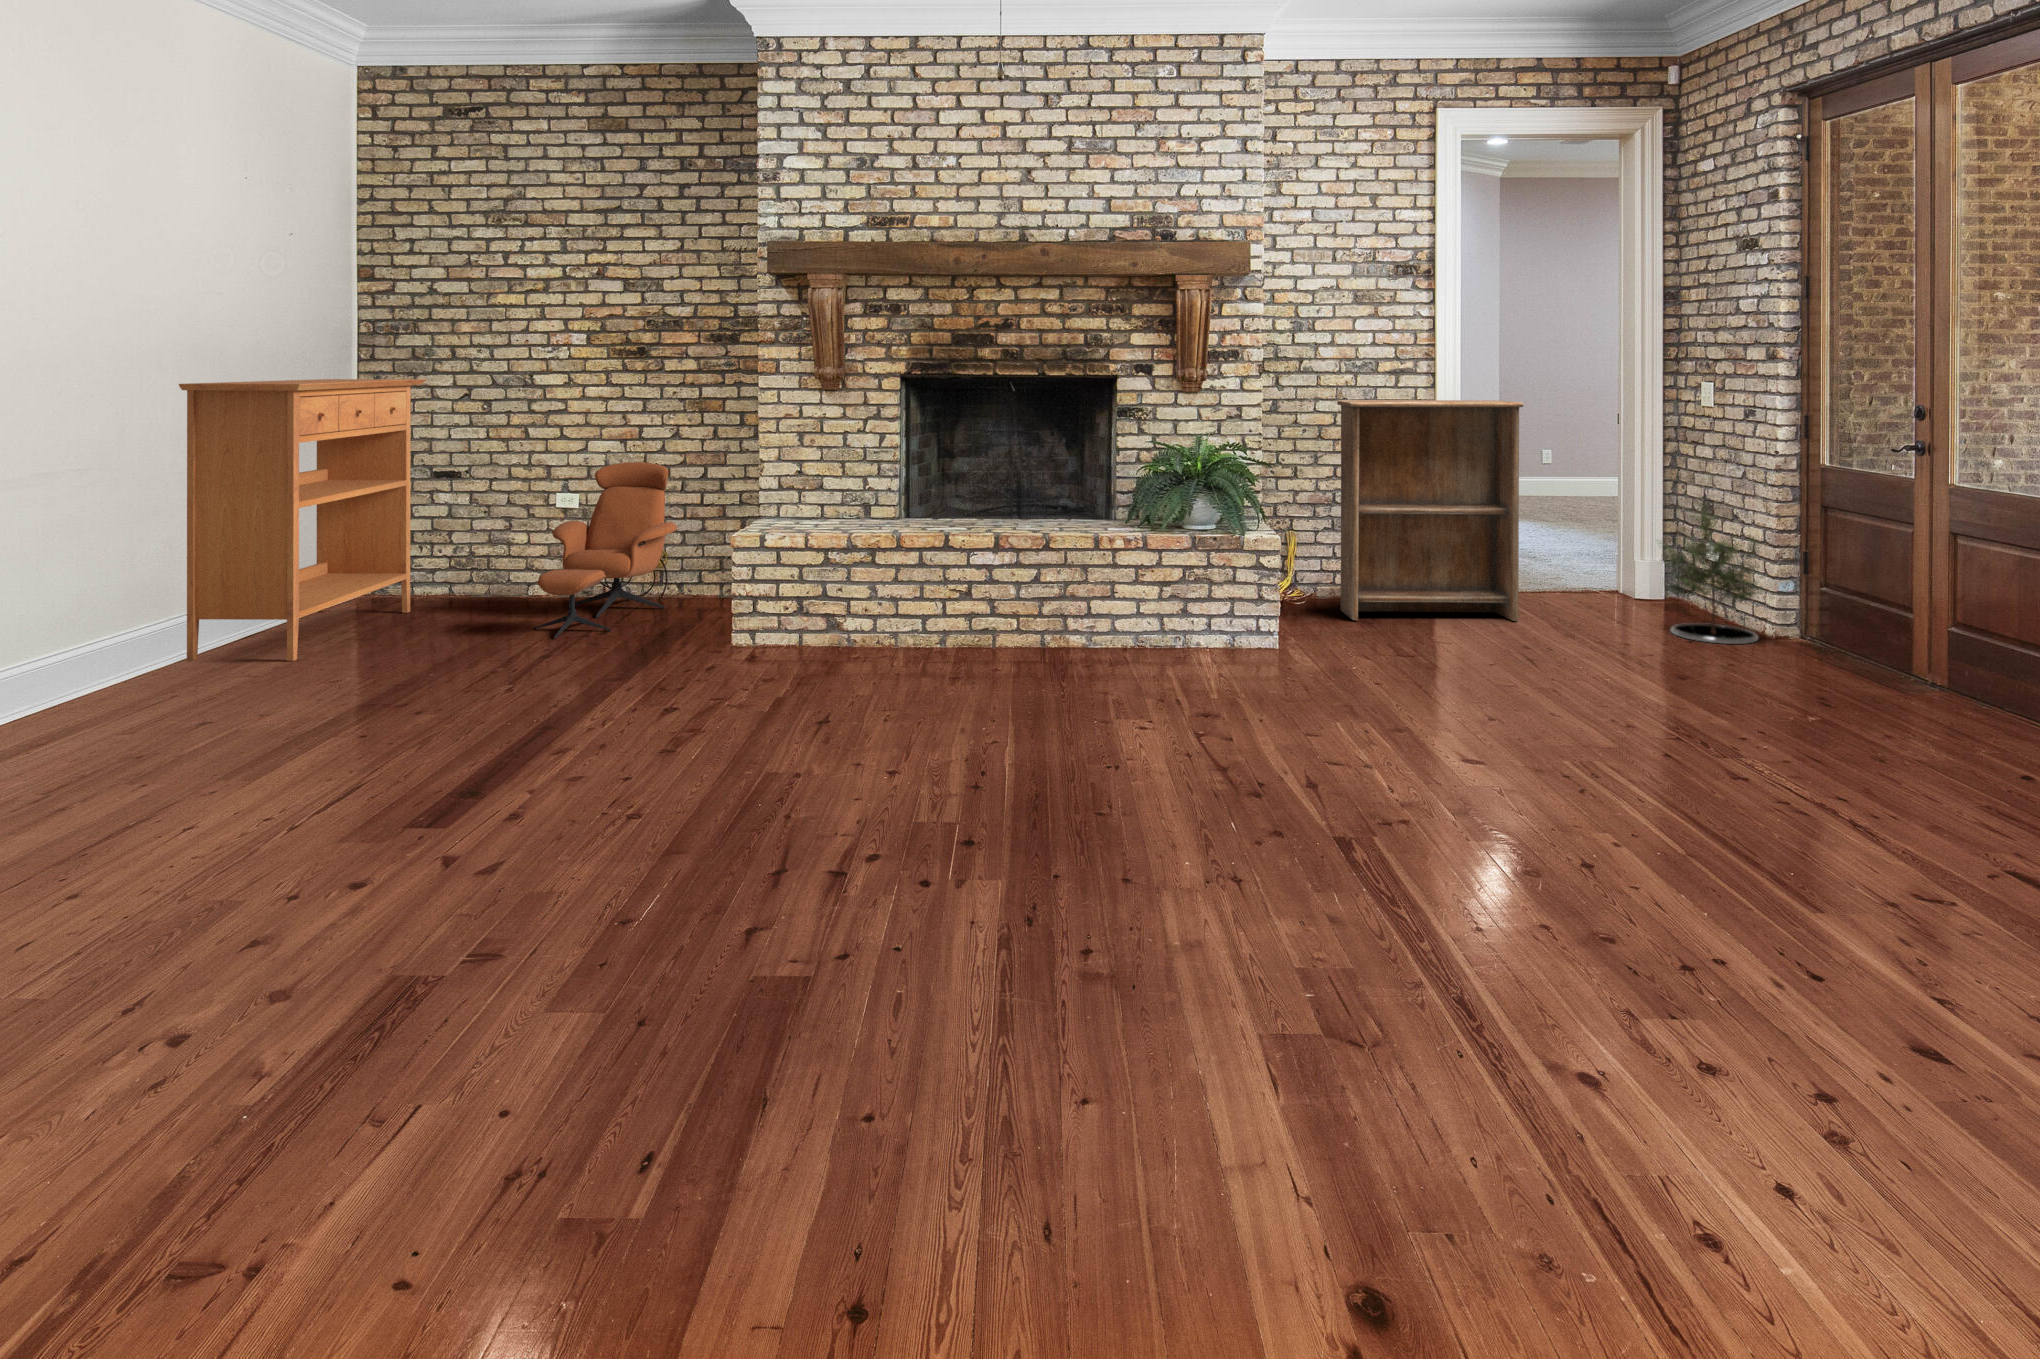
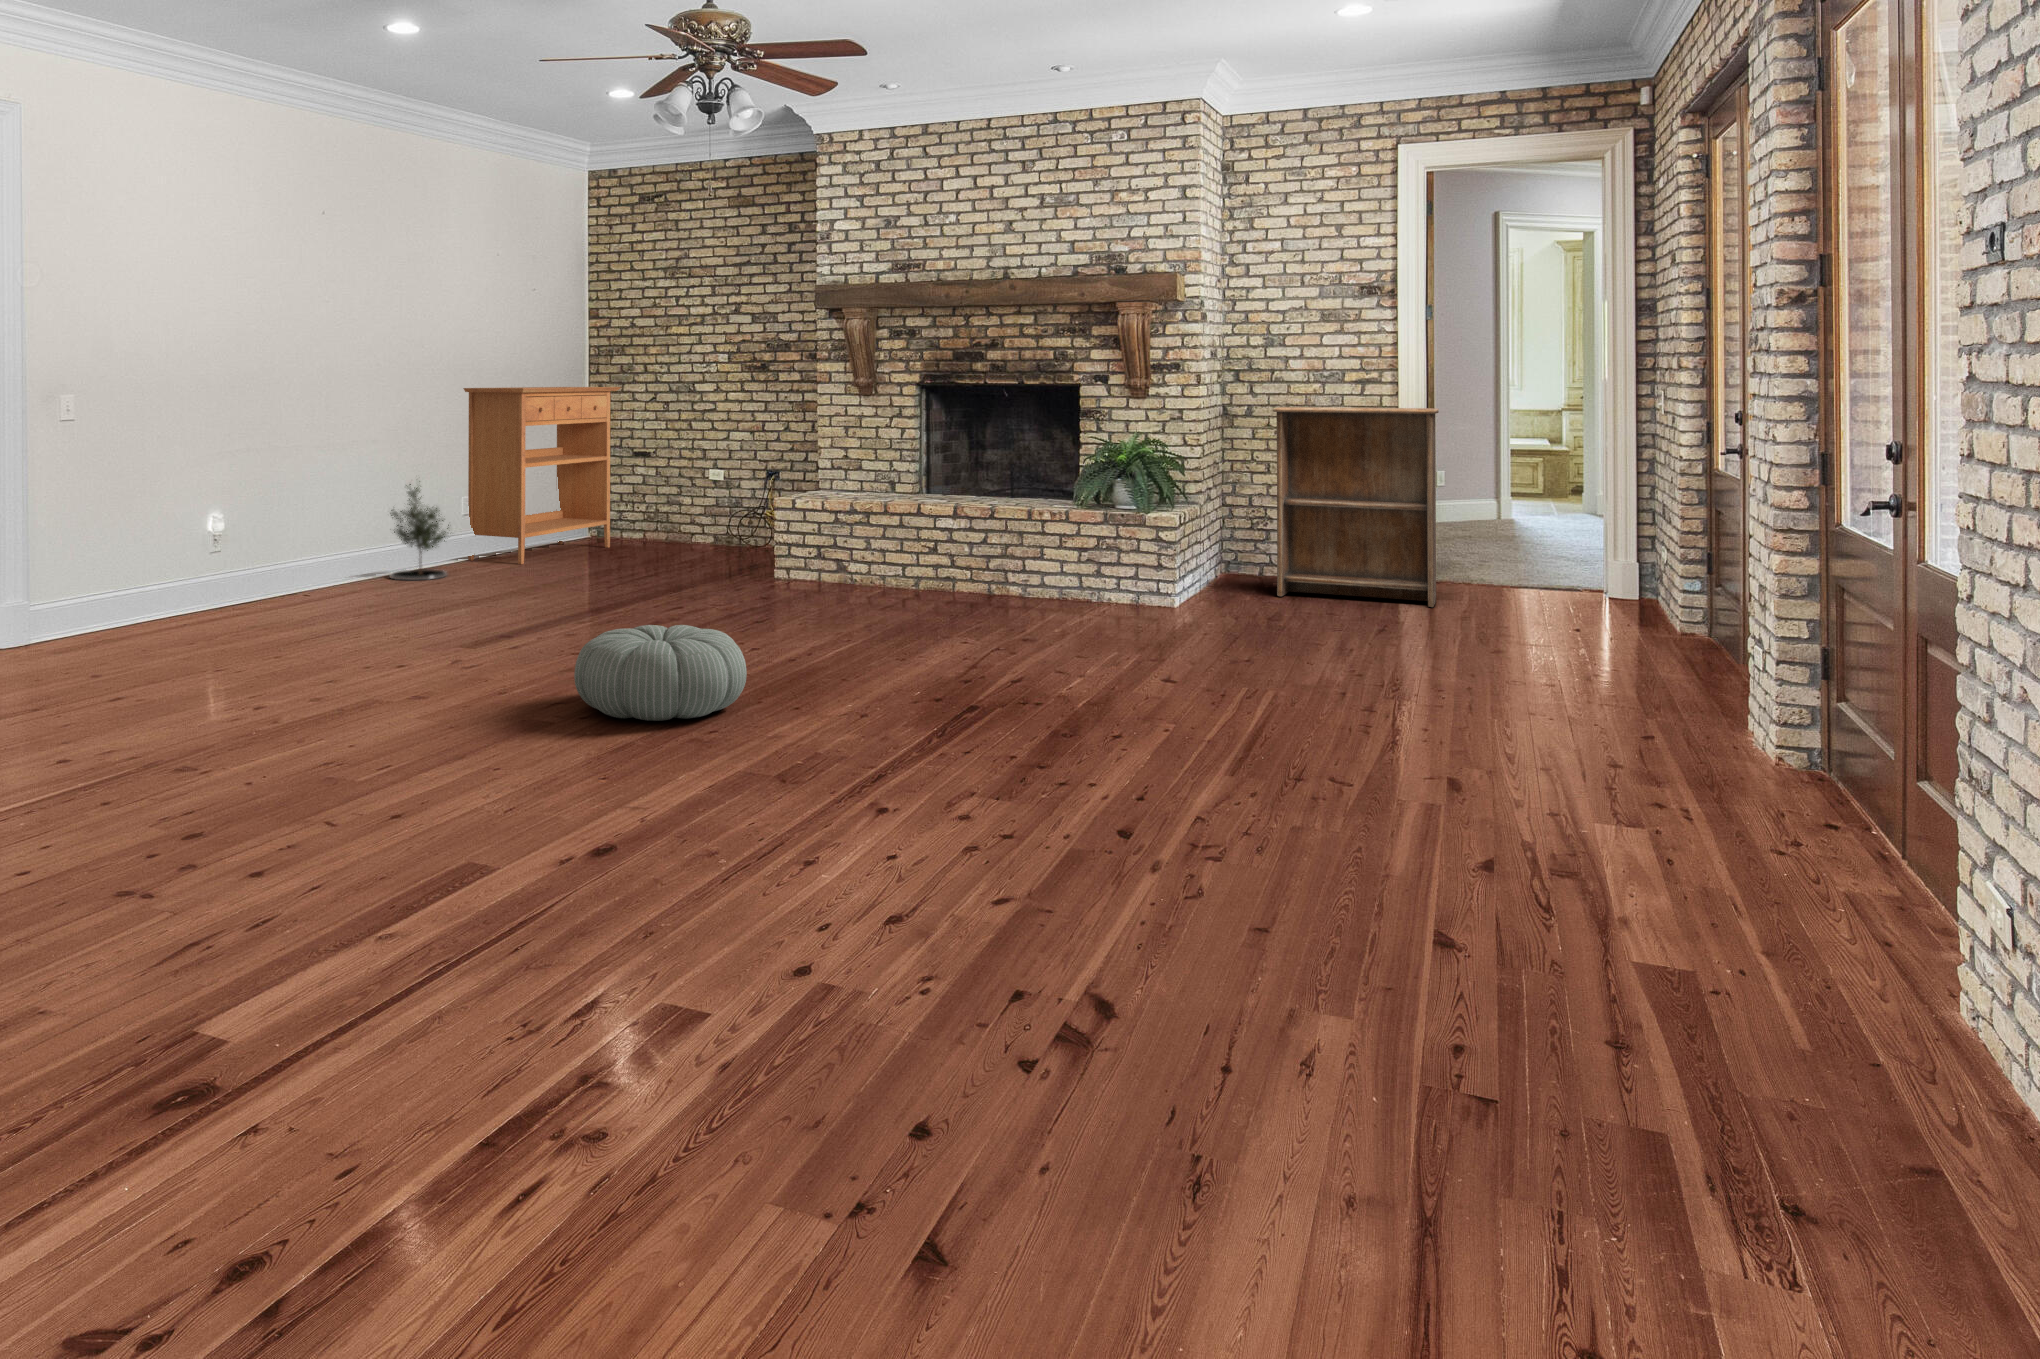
lounge chair: present [533,462,677,639] -> none [670,449,778,565]
potted tree: present [1657,501,1762,644] -> present [390,481,449,580]
pouf: none [816,854,1162,1121] -> present [574,625,747,721]

